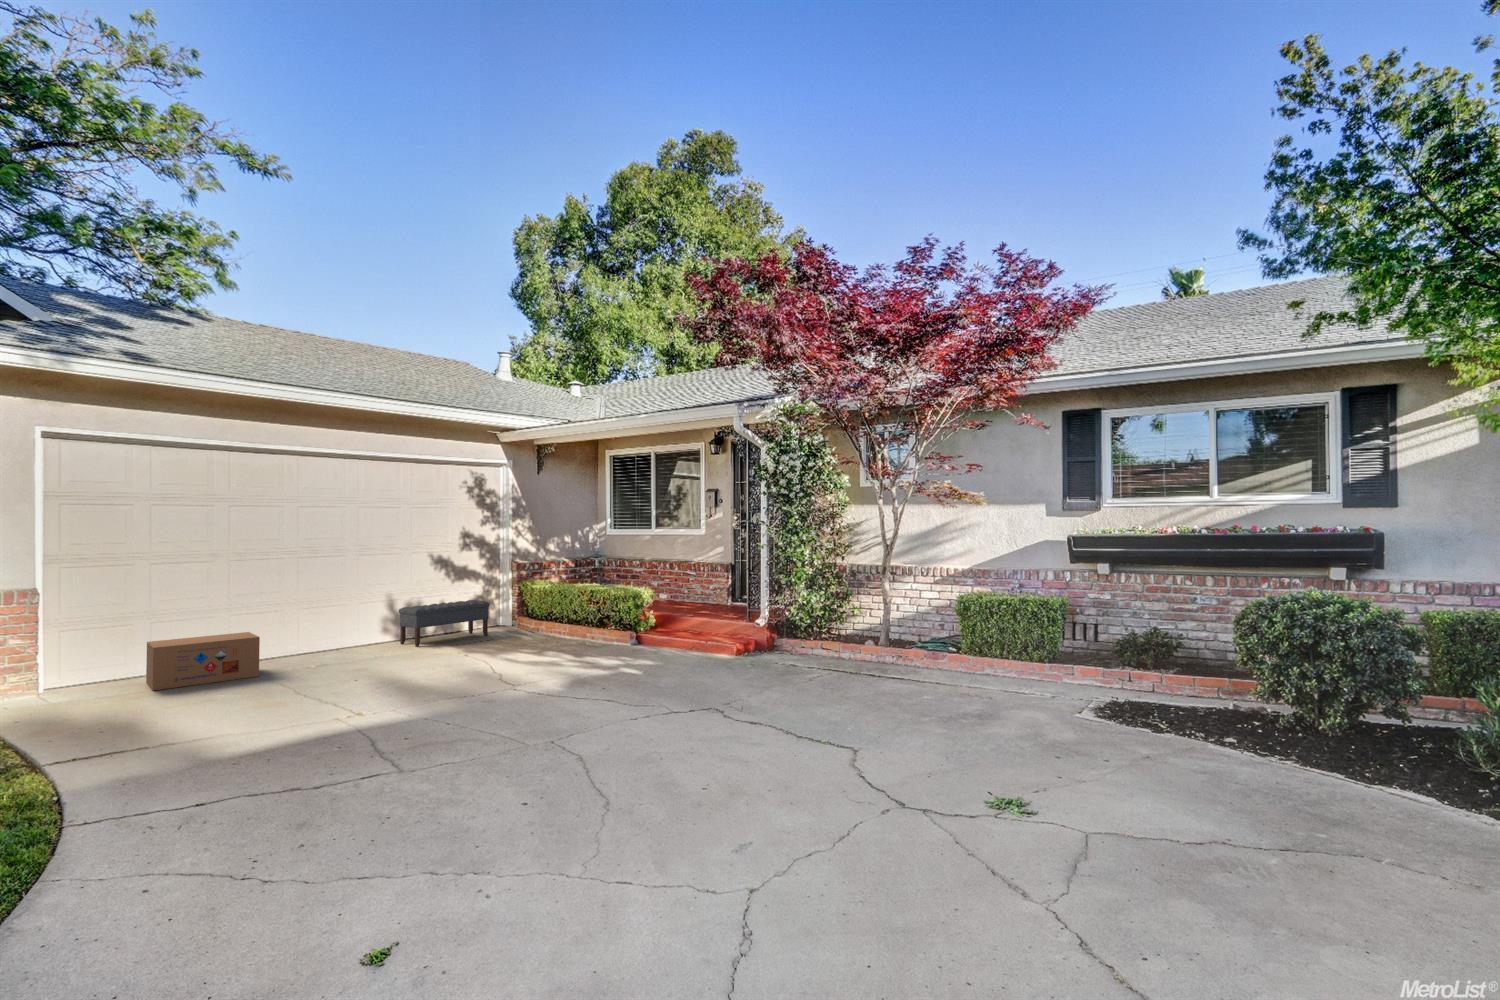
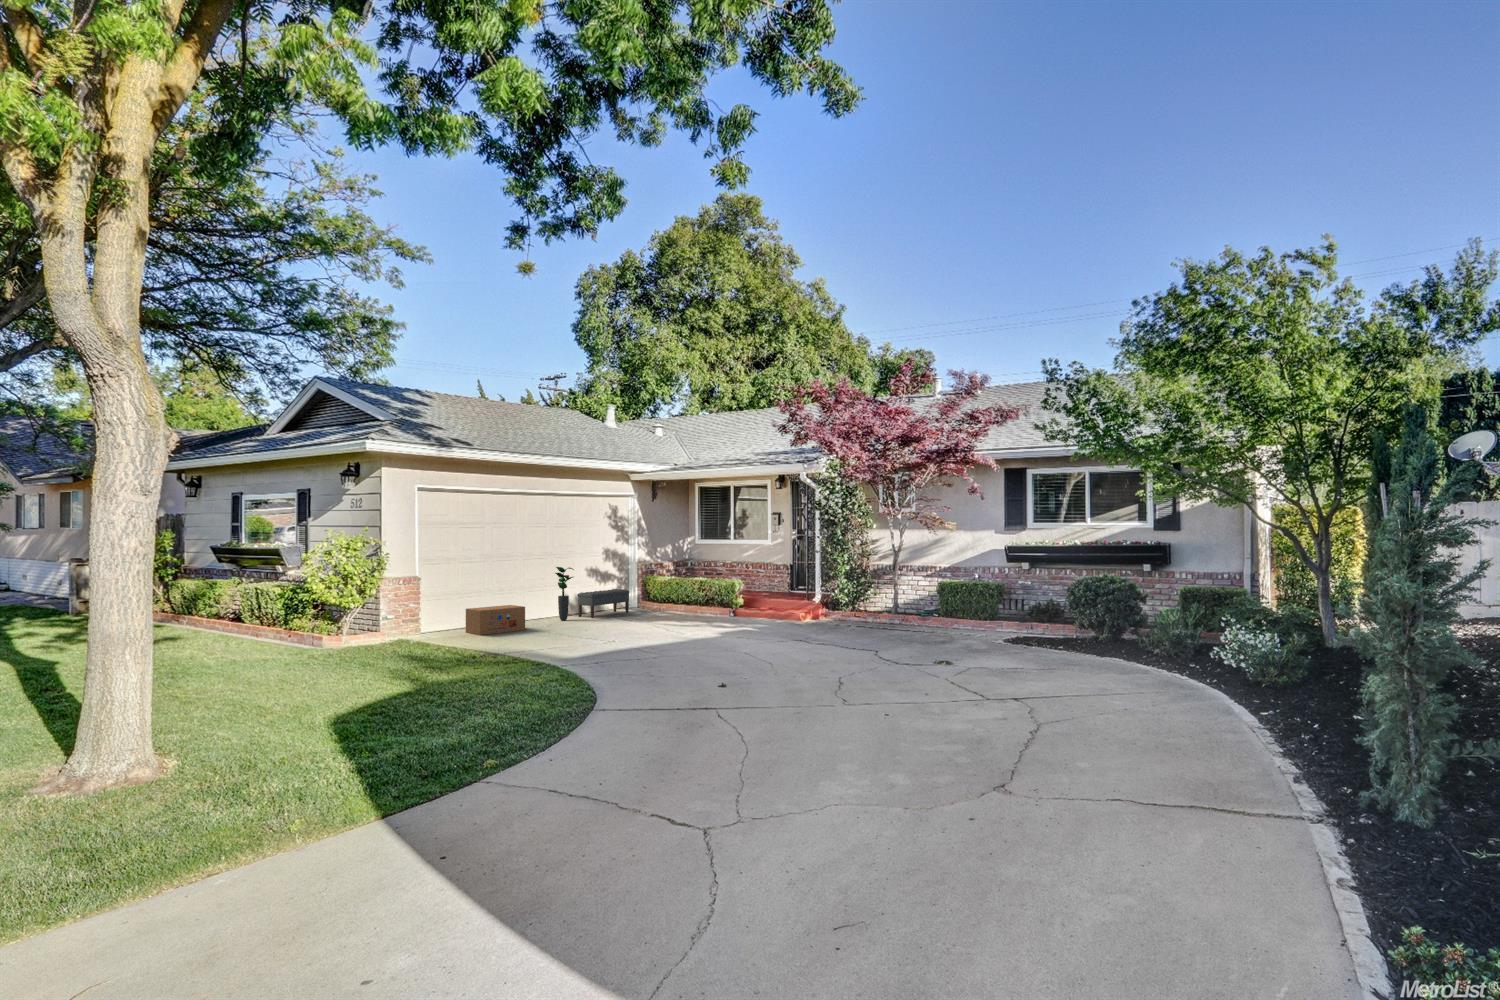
potted plant: none [343,568,384,653] -> present [555,567,574,621]

